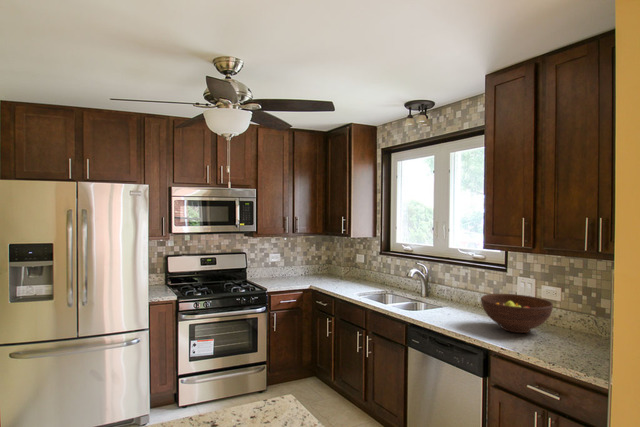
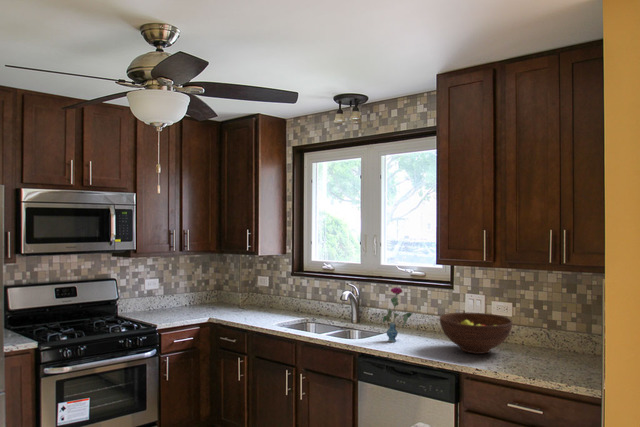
vase: none [434,267,462,315] -> present [383,287,412,342]

